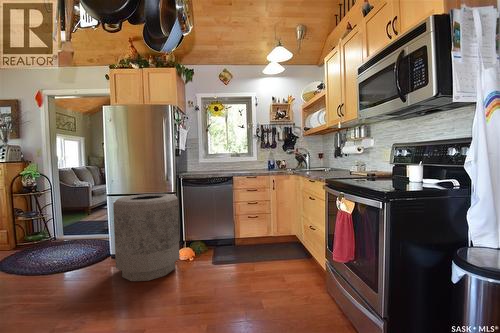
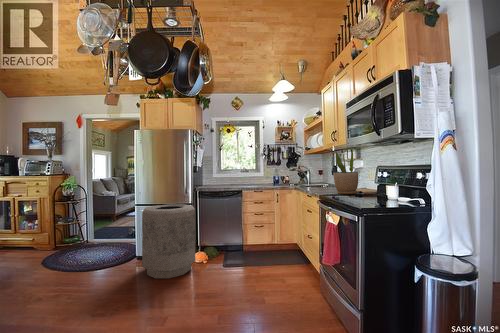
potted plant: none [343,122,373,178] -> present [334,151,358,194]

